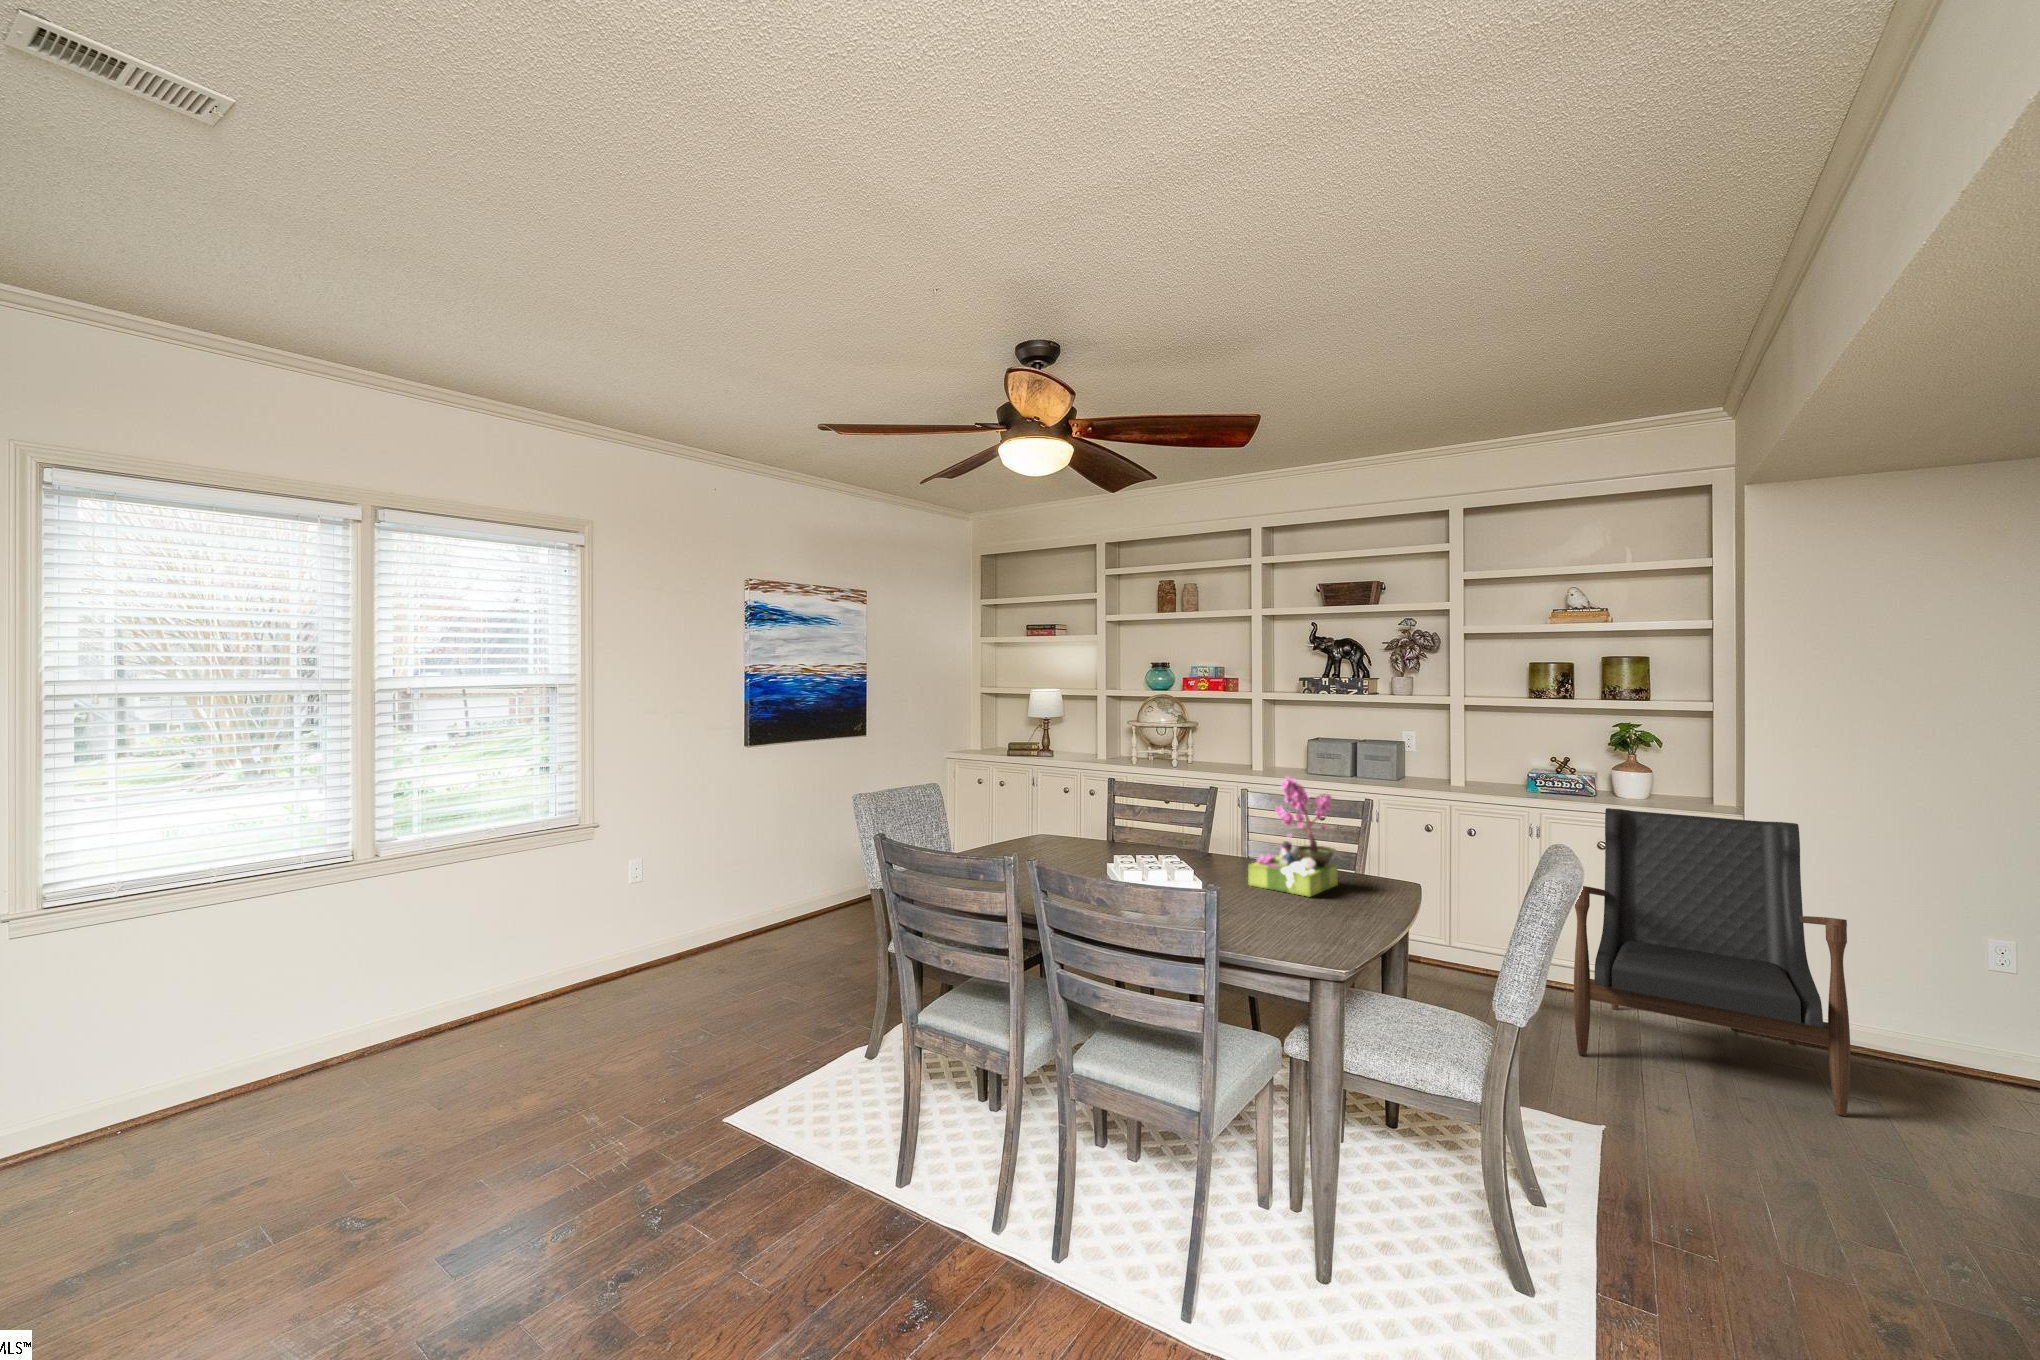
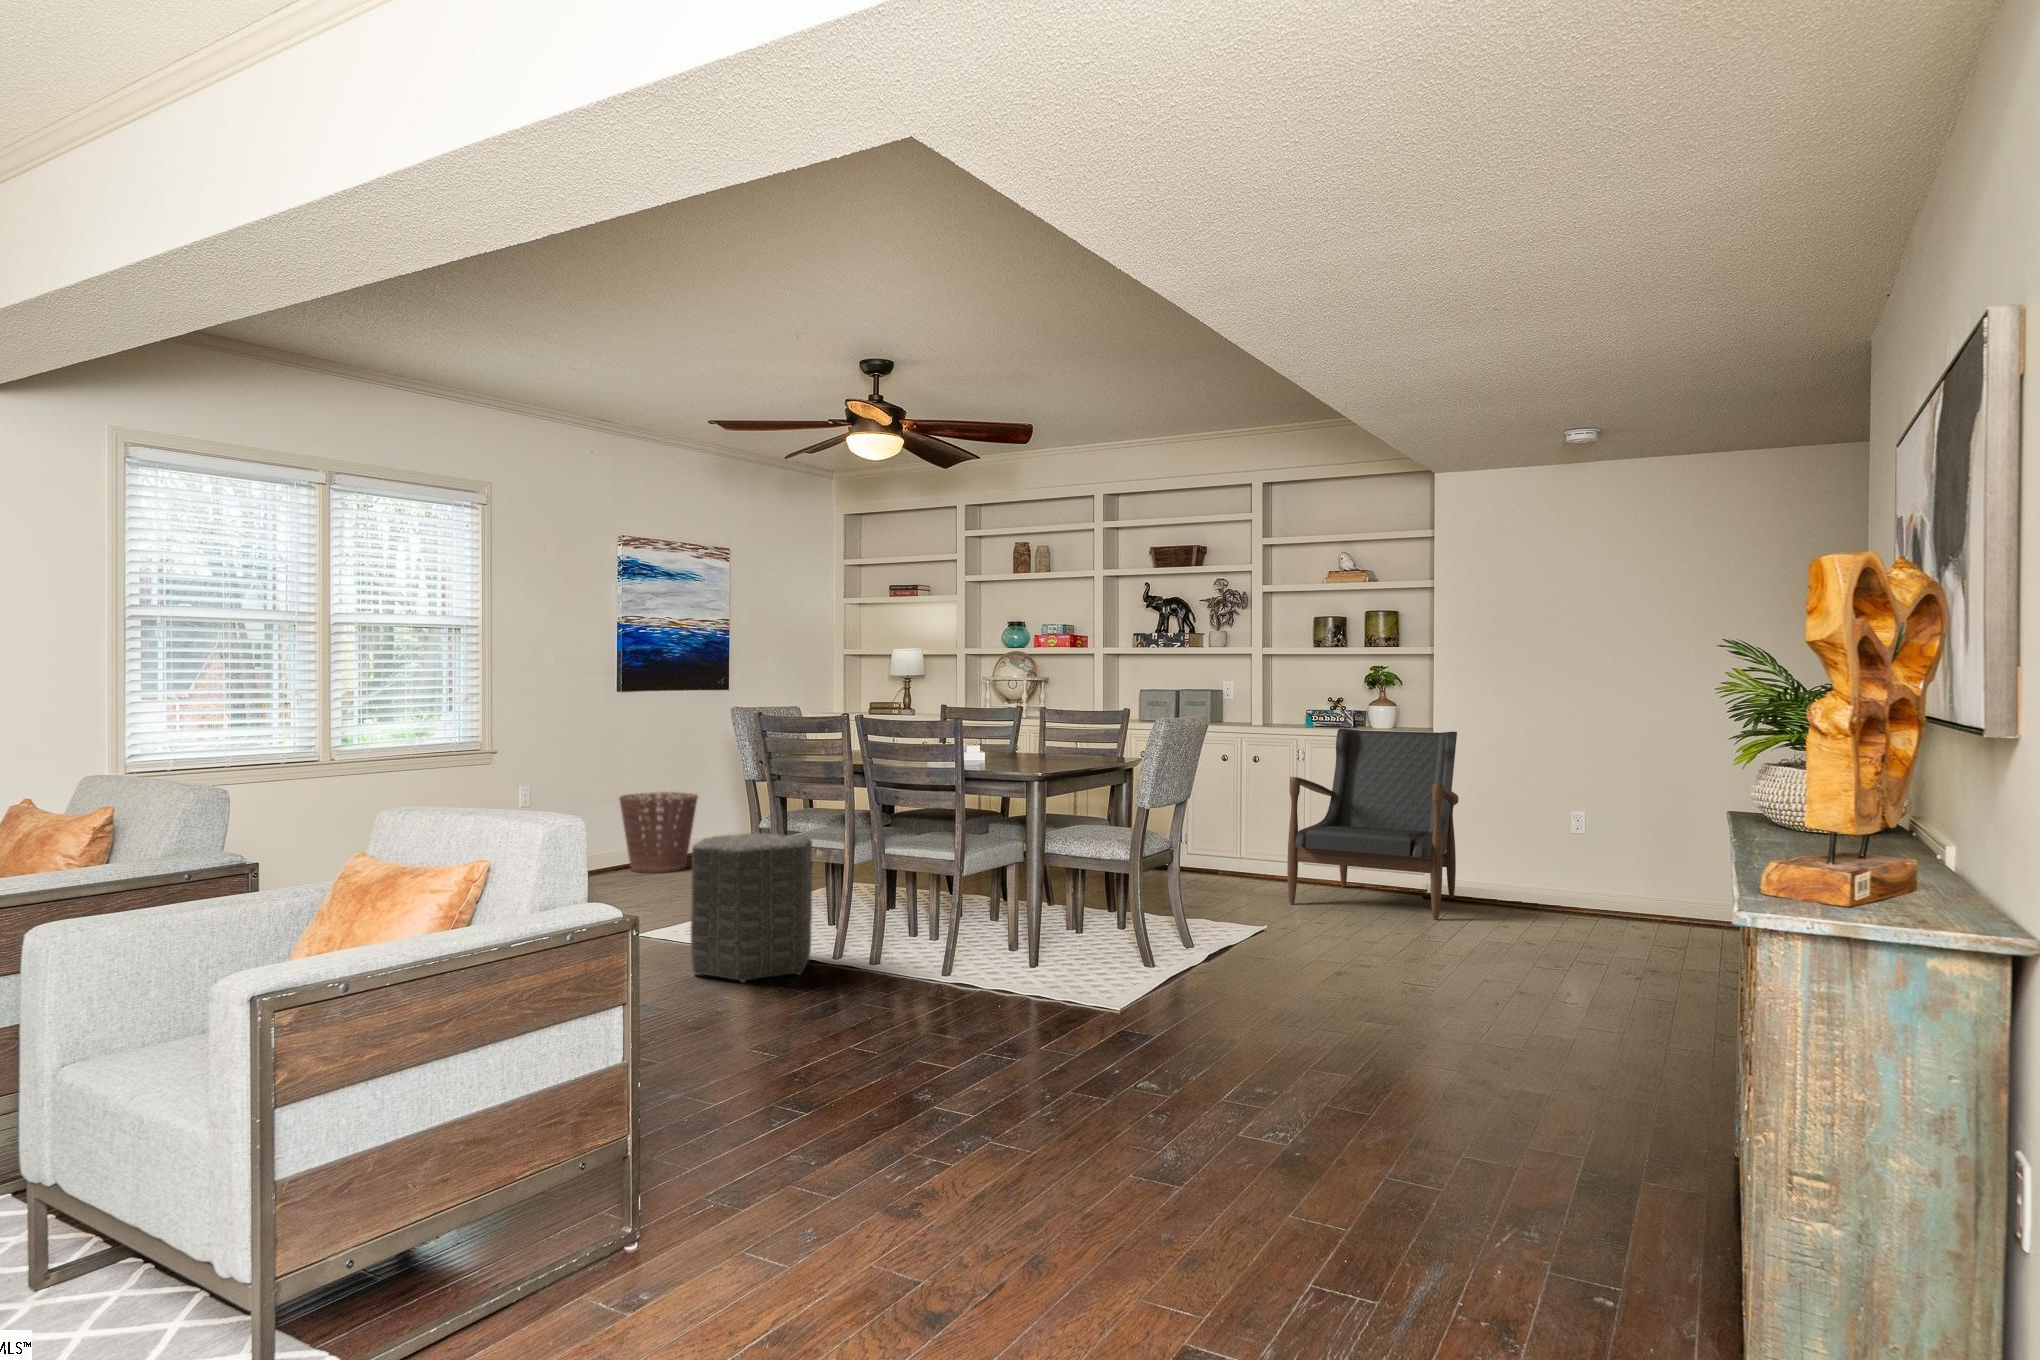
flower arrangement: present [1248,777,1338,897] -> none [1028,685,1092,764]
basket: none [744,852,829,949] -> present [619,792,698,873]
ottoman: none [766,1015,954,1317] -> present [691,833,812,982]

